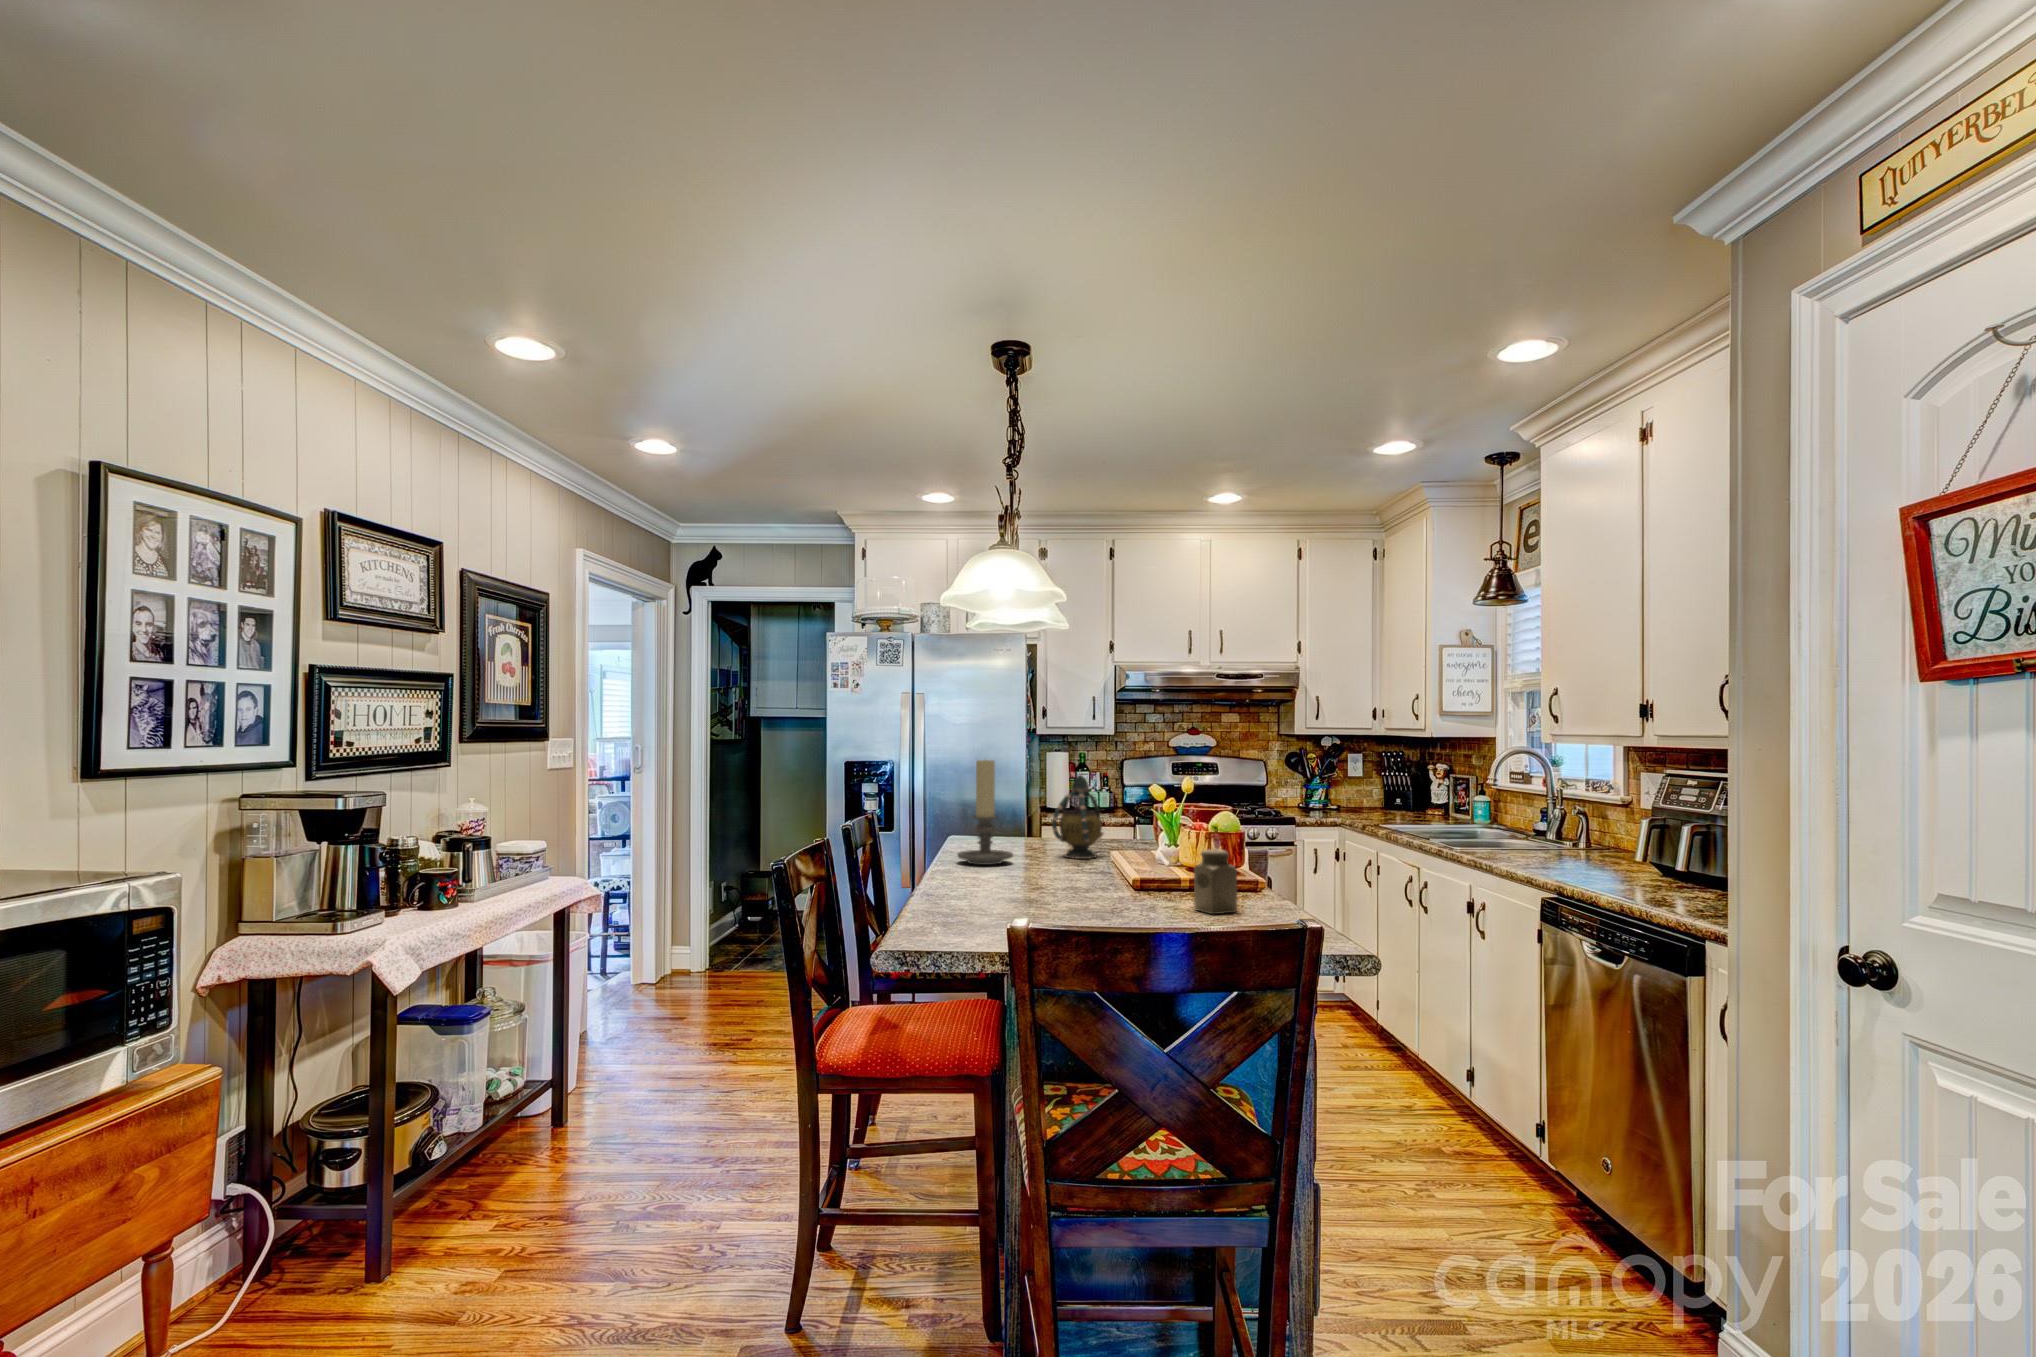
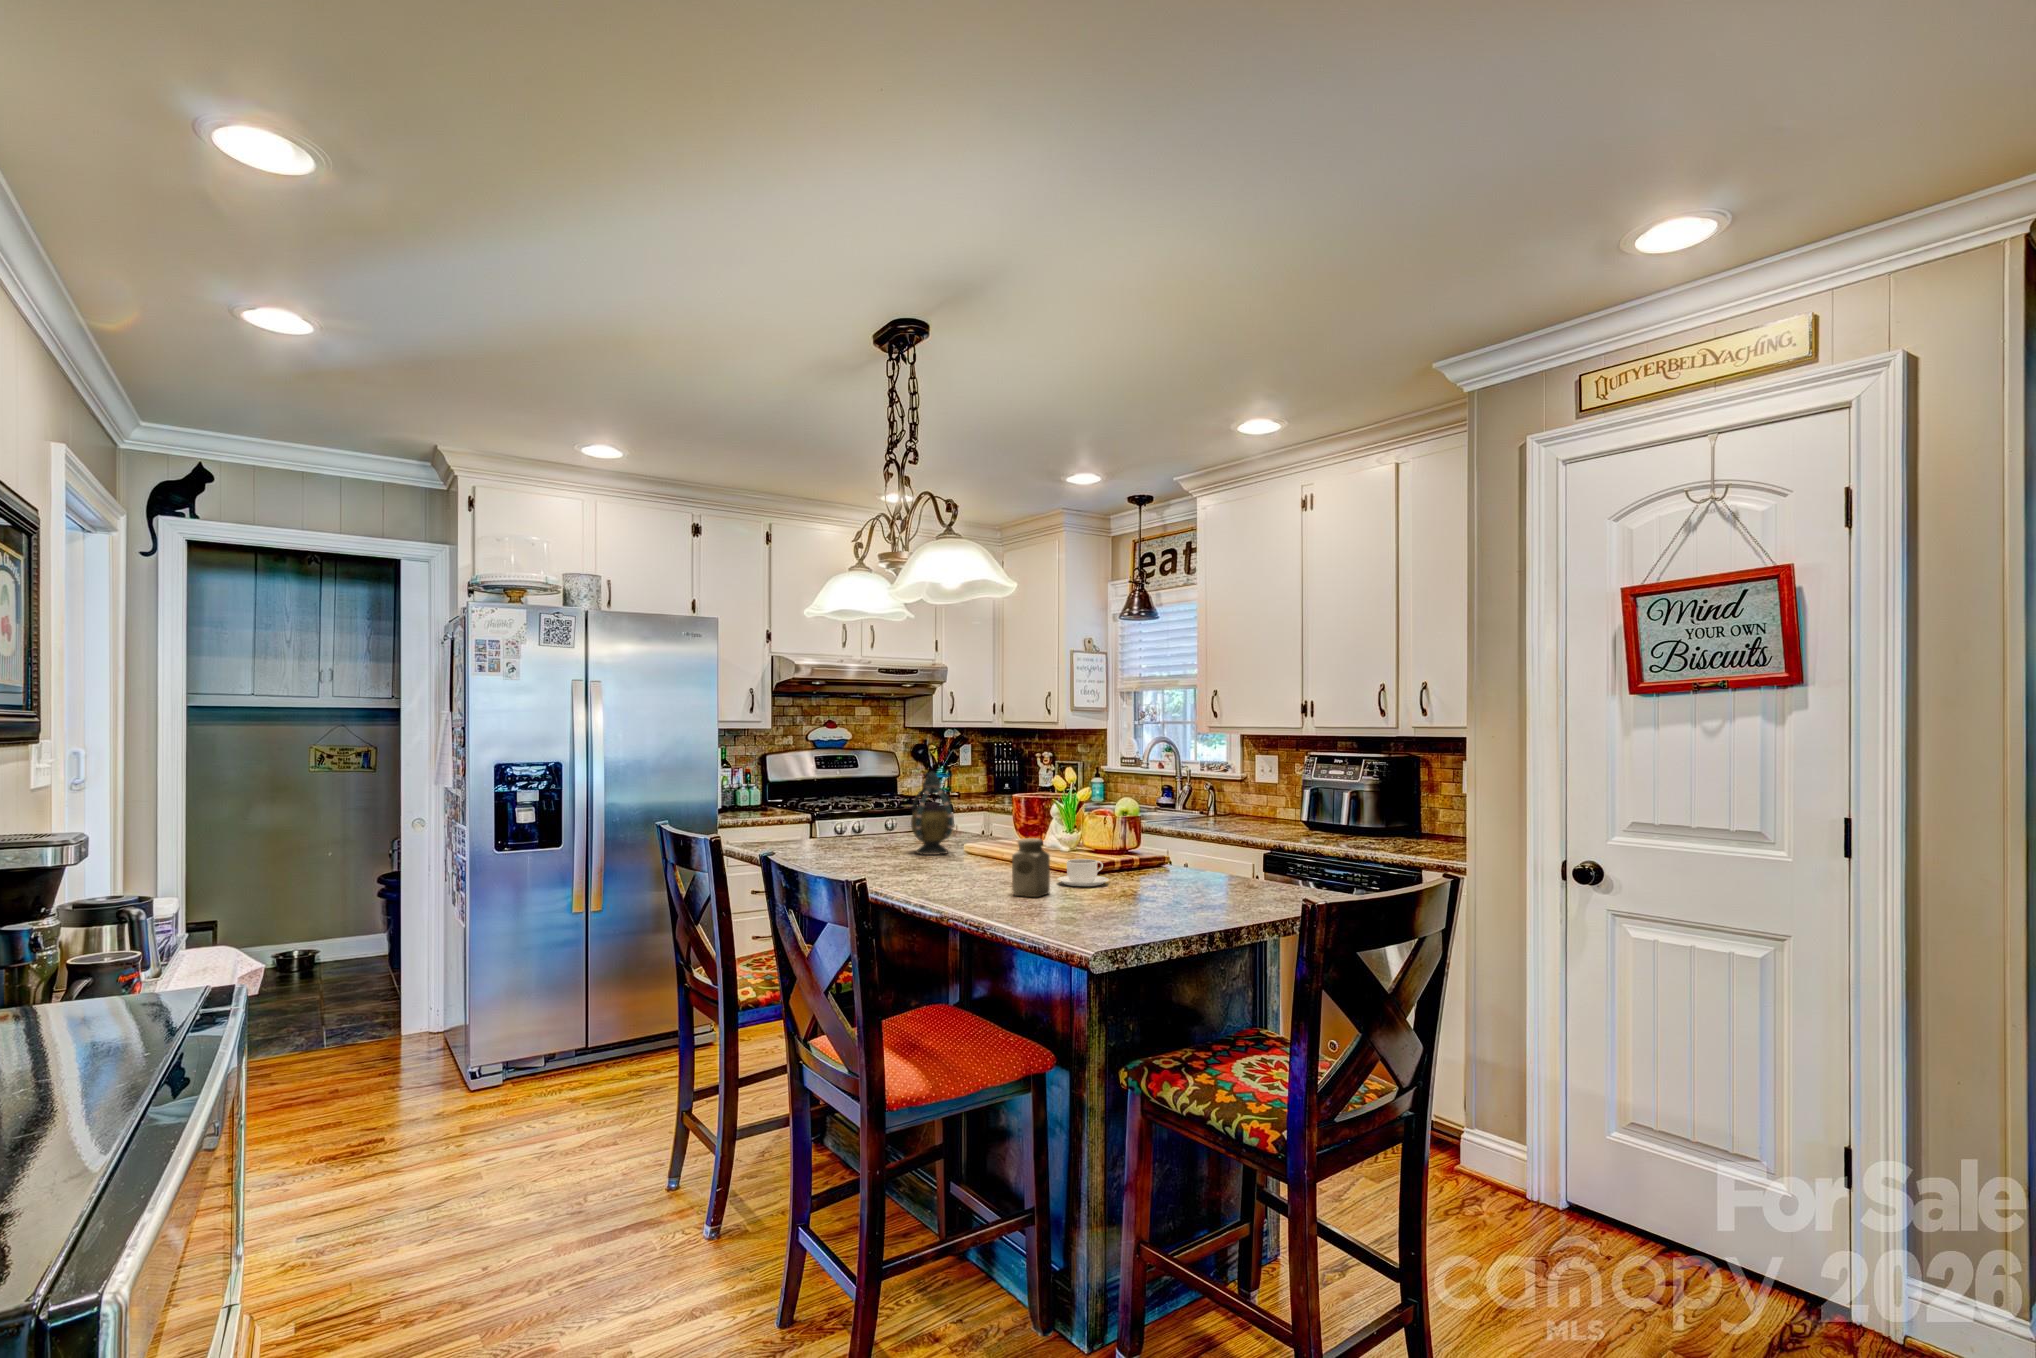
candle holder: present [957,760,1013,865] -> none [842,757,901,868]
salt shaker: present [1194,849,1237,914] -> present [1012,838,1050,897]
coffee cup: none [1079,870,1134,900] -> present [1057,859,1109,886]

